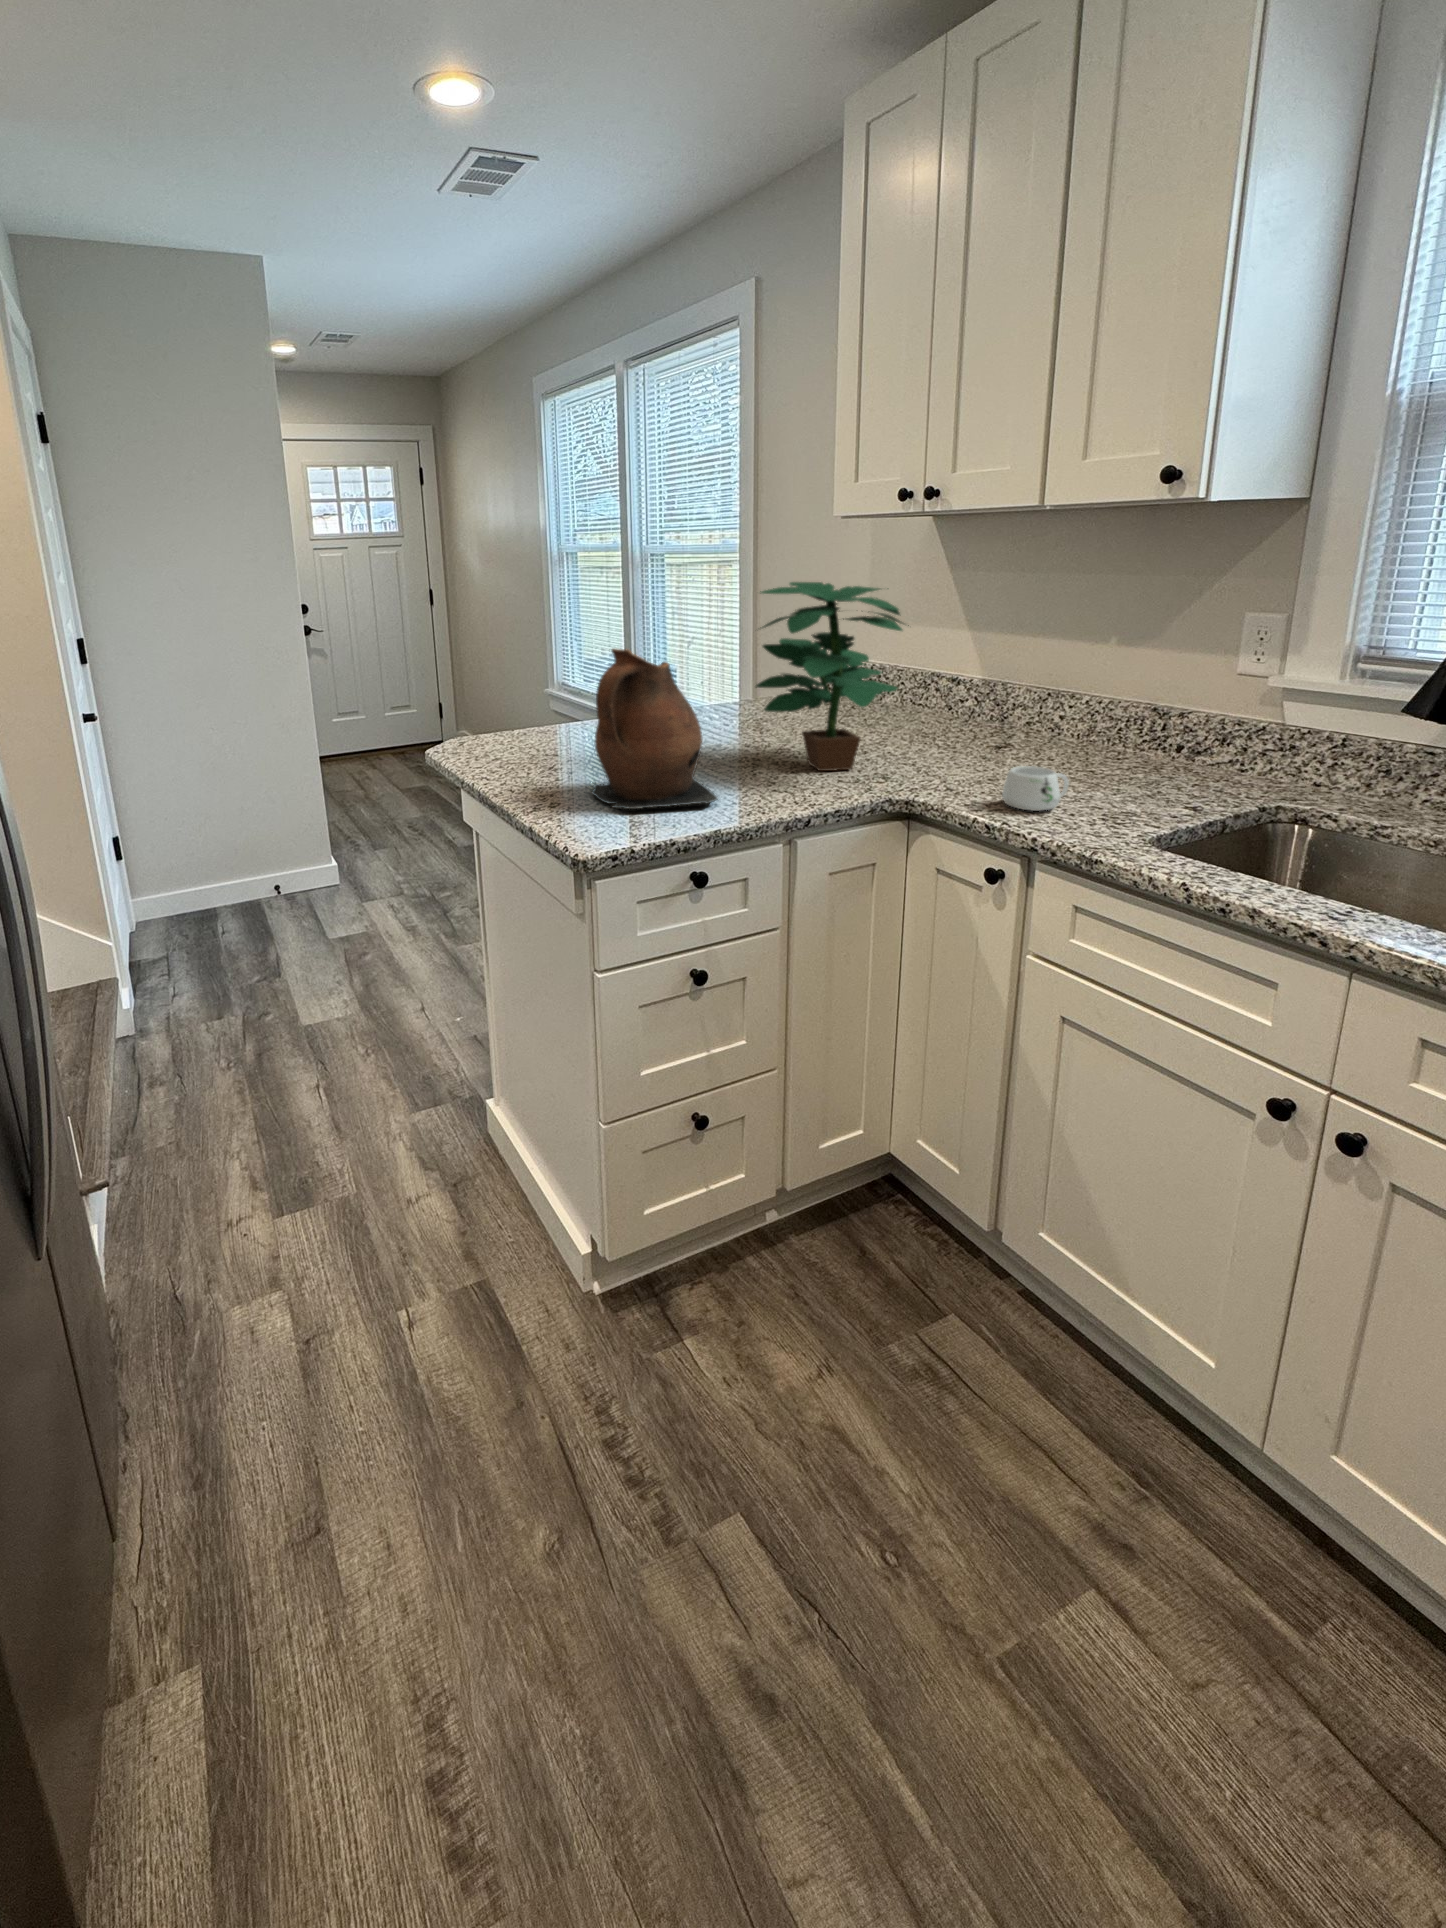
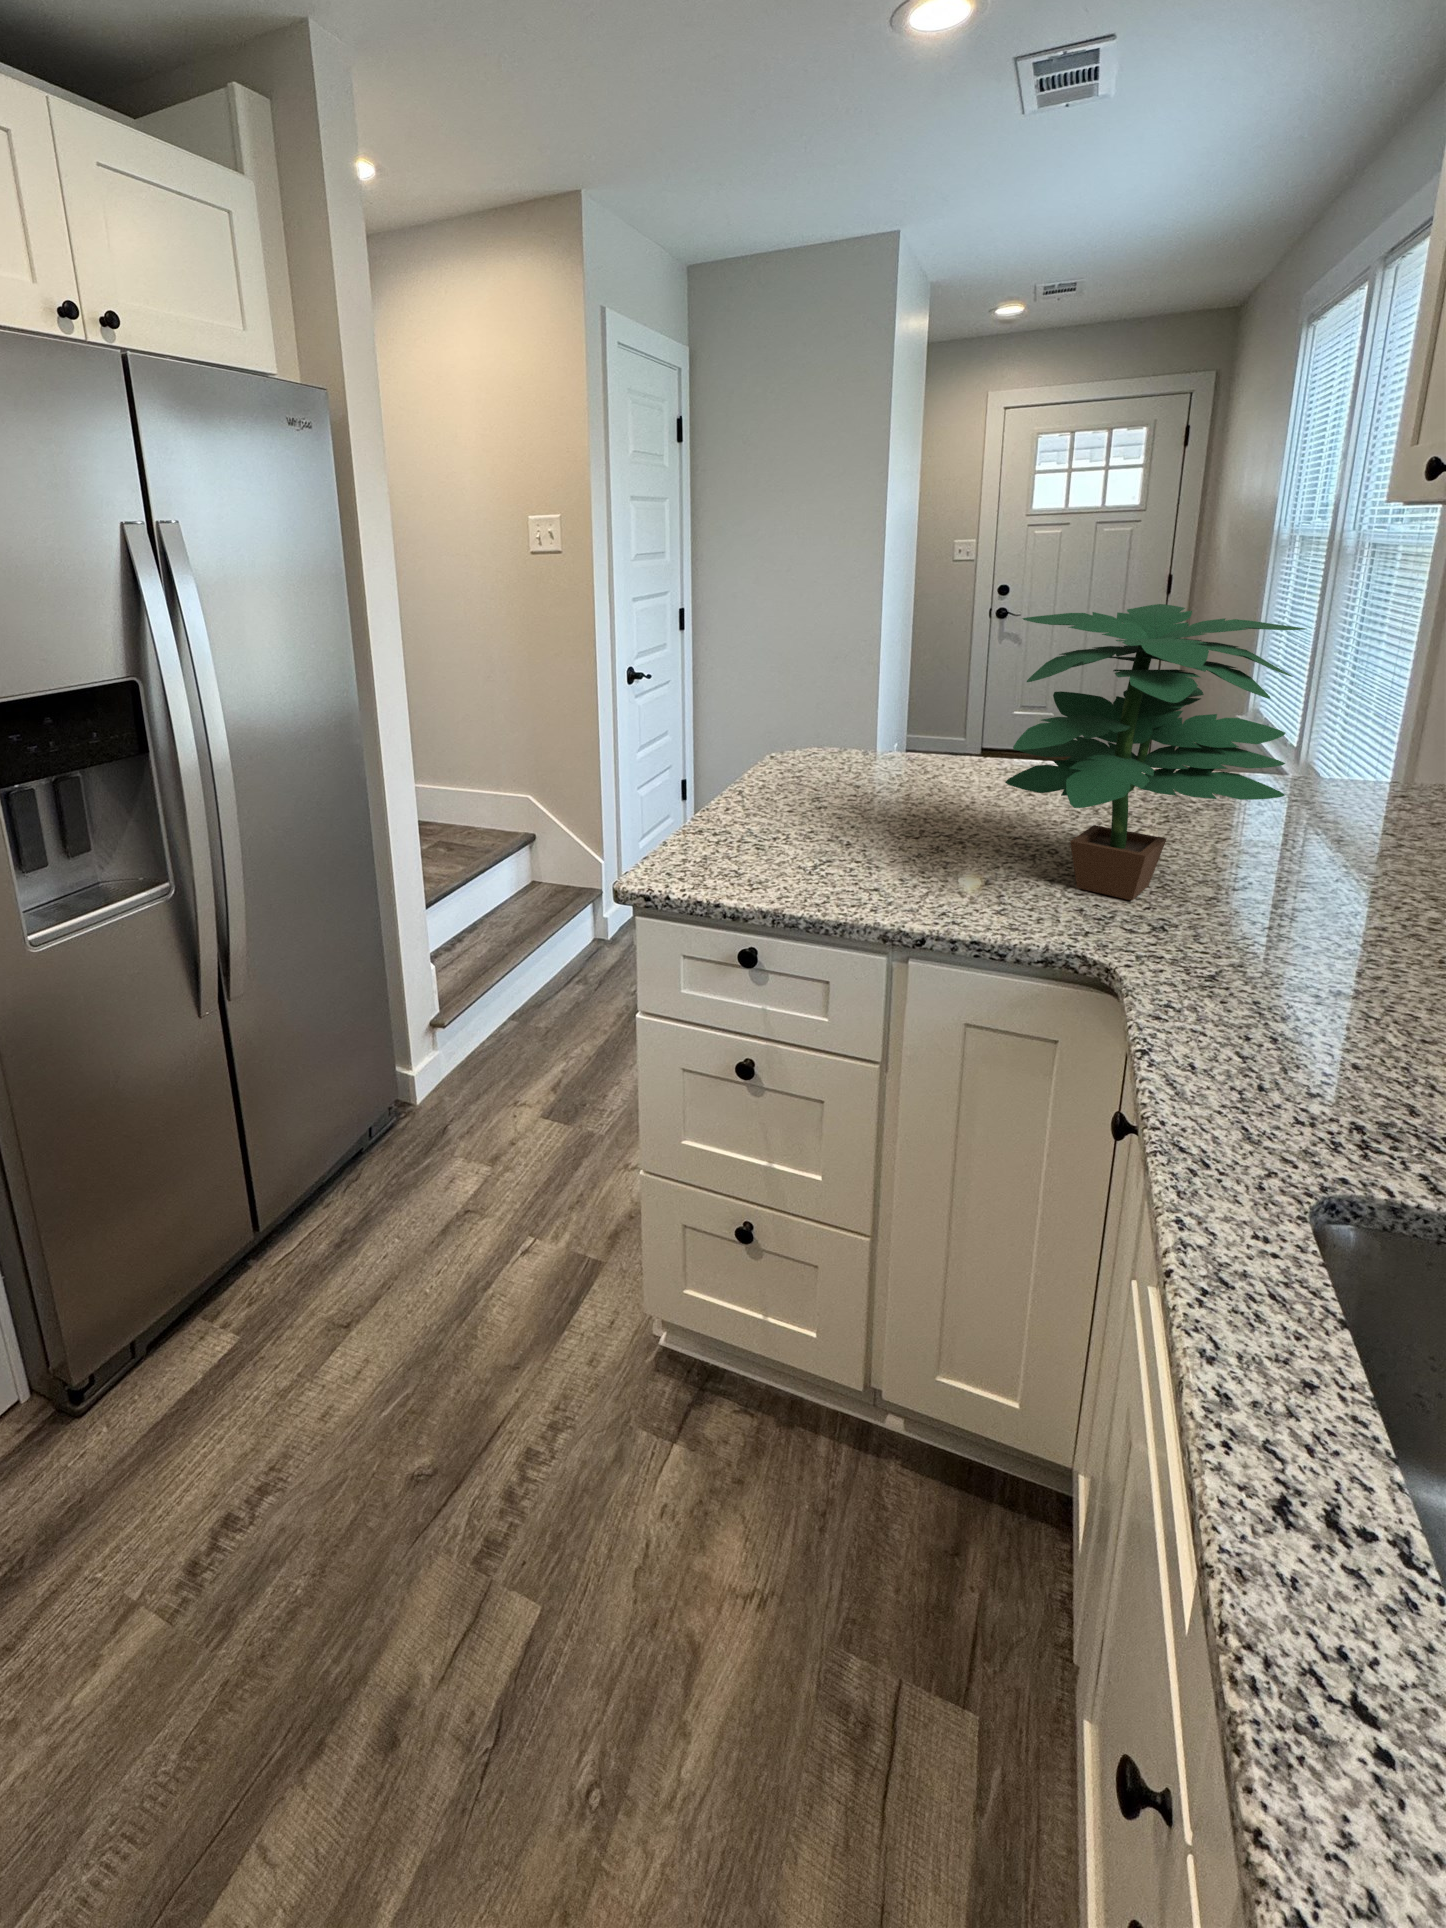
ceramic pitcher: present [591,649,718,809] -> none [715,670,889,879]
mug: present [1002,766,1069,811] -> none [1218,975,1377,1071]

